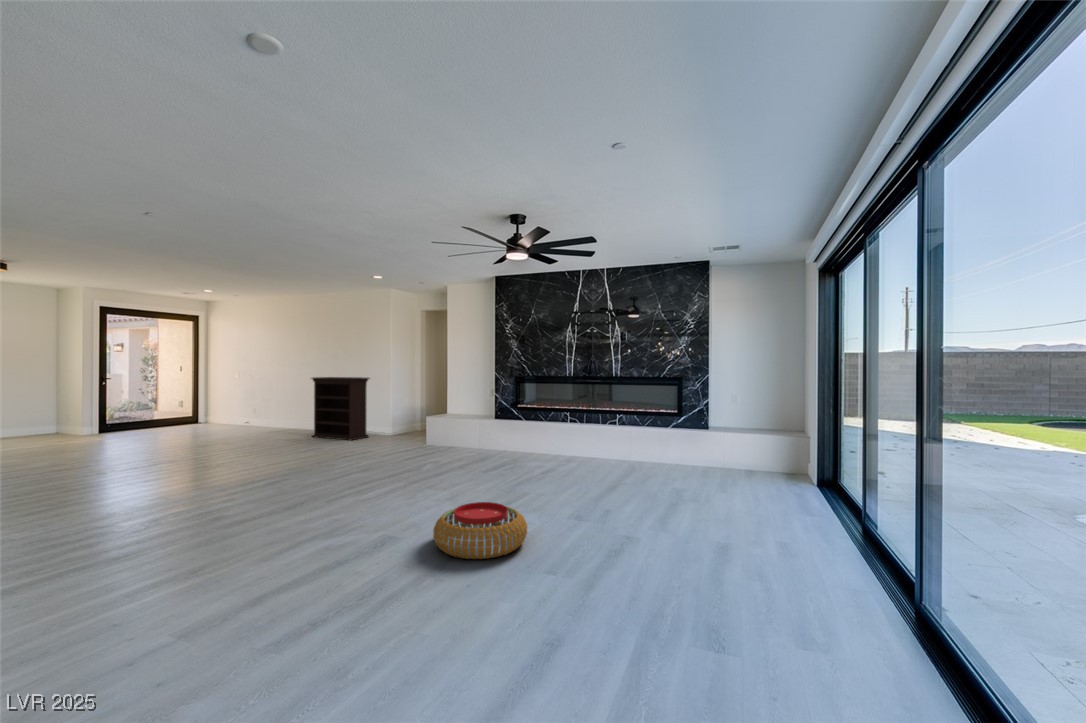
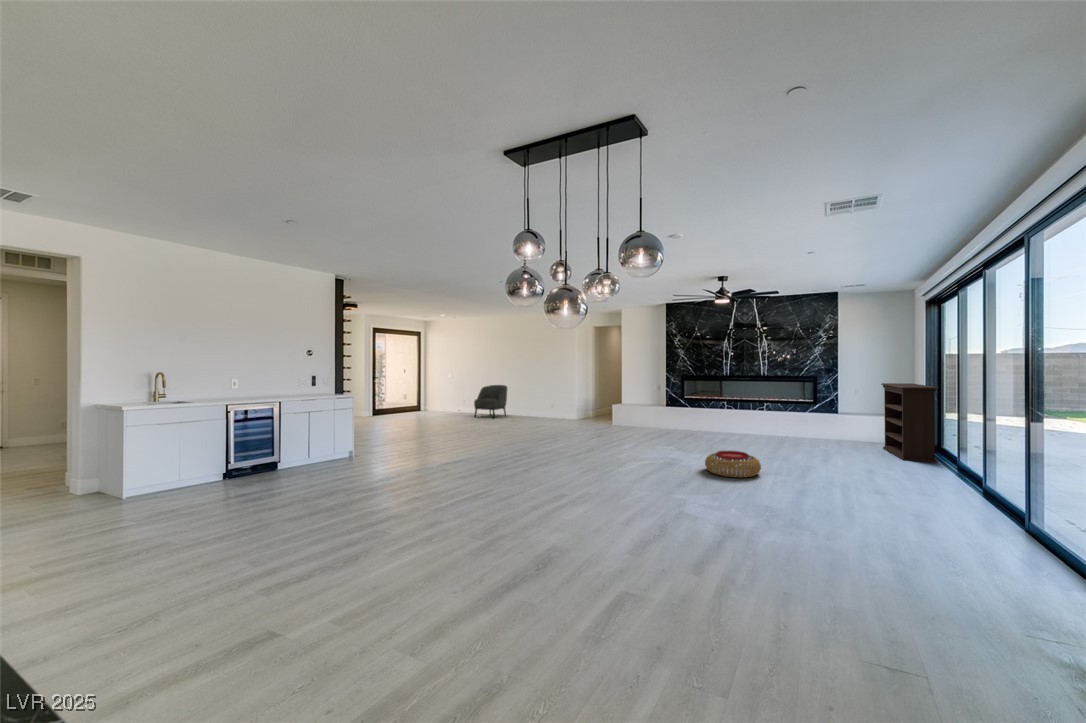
bookshelf: present [311,377,370,440] -> present [881,383,938,463]
armchair: none [251,388,305,435] -> present [474,385,507,418]

